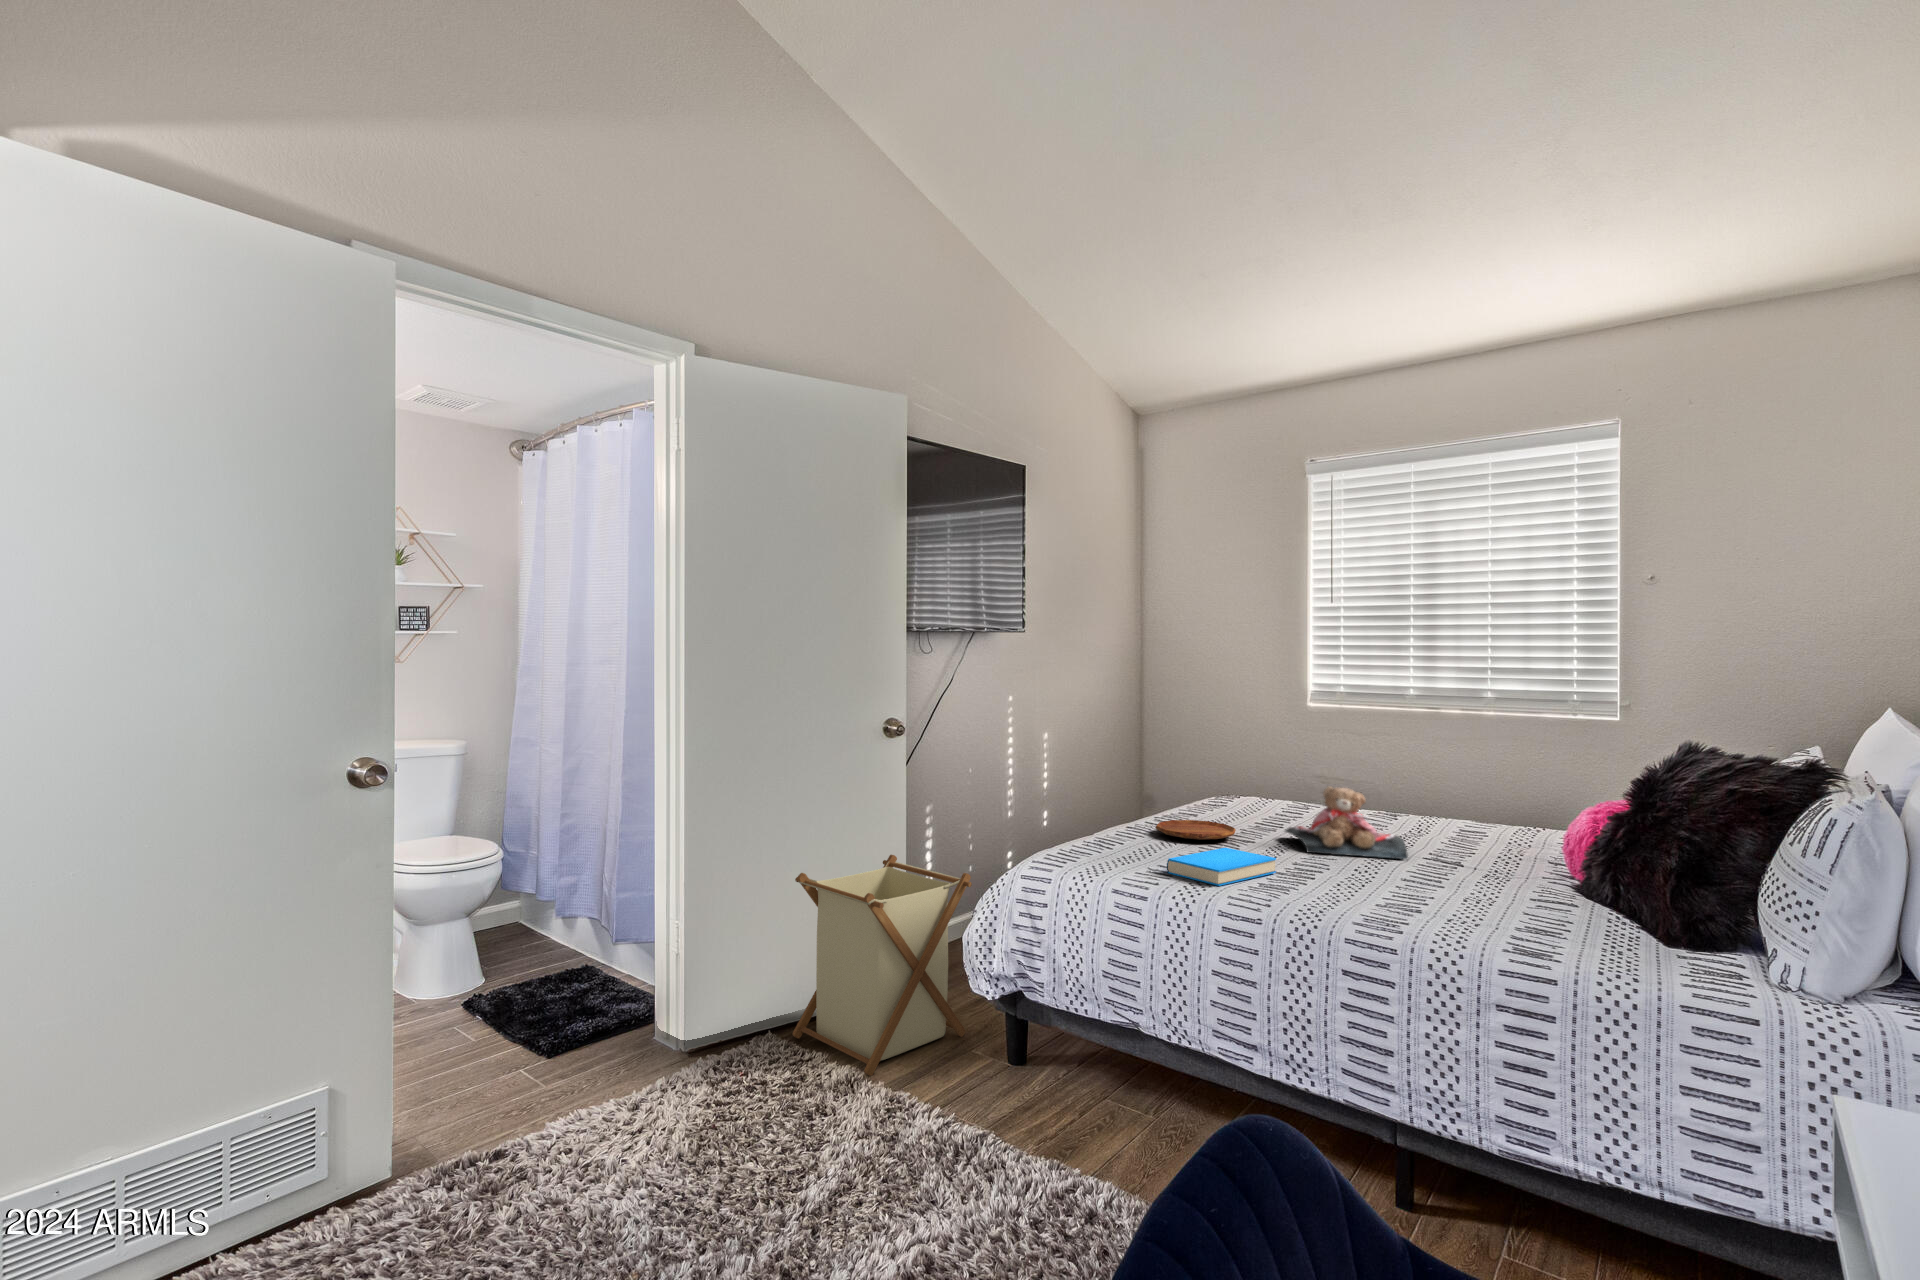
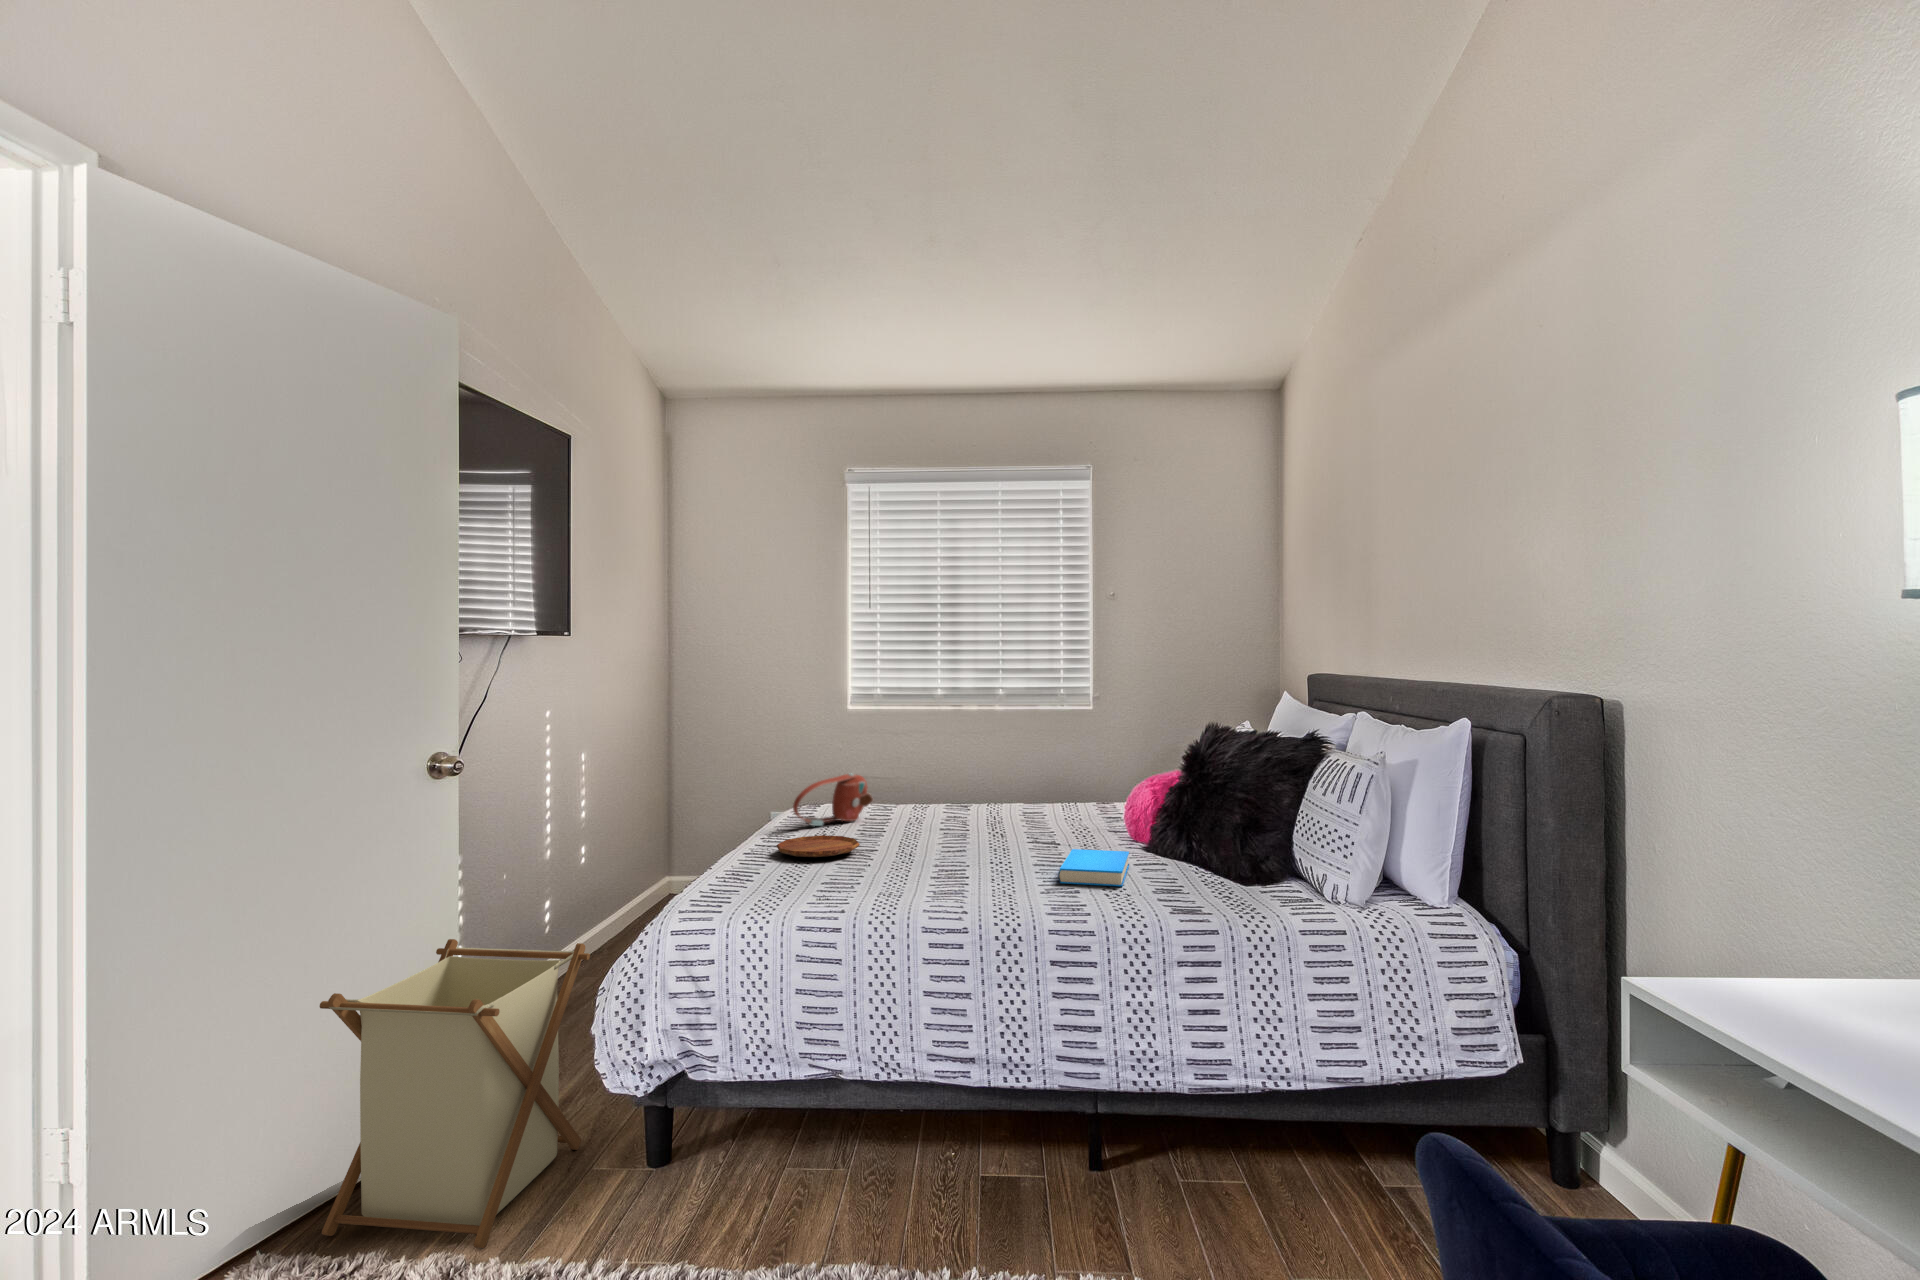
handbag: none [1199,768,1292,816] -> present [793,774,873,826]
teddy bear: present [1285,786,1408,859] -> none [897,784,1014,853]
book: present [1167,848,1276,886] -> present [1058,849,1129,886]

